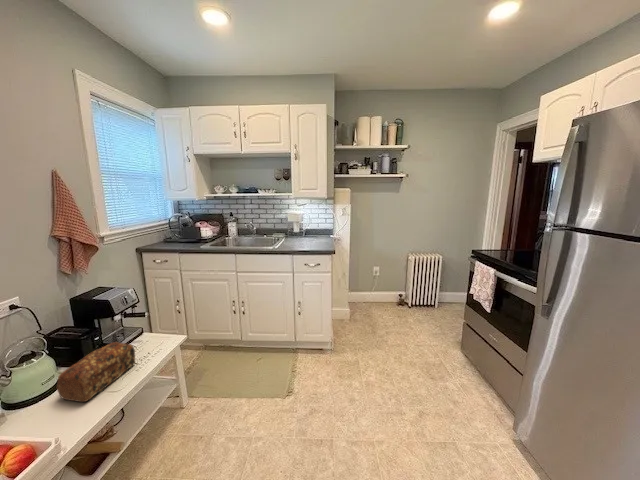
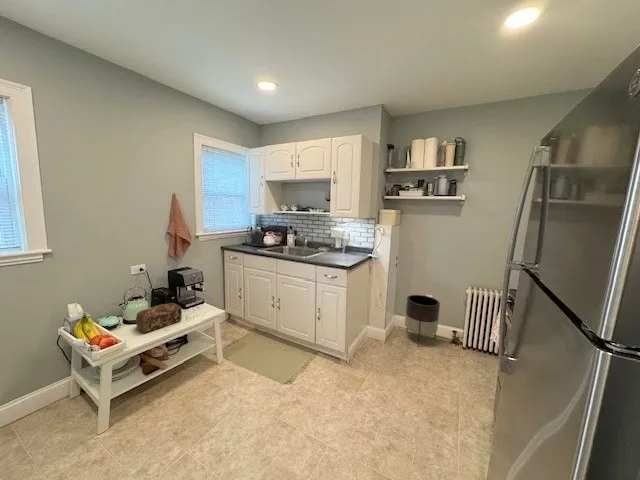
planter: none [362,269,392,317] -> present [405,295,440,342]

